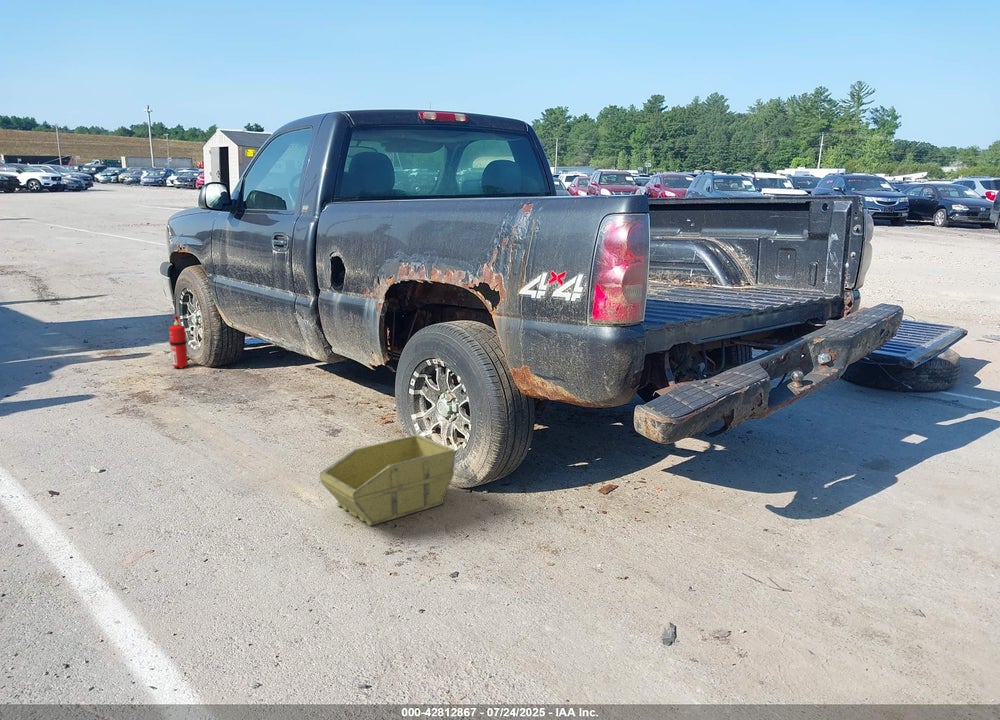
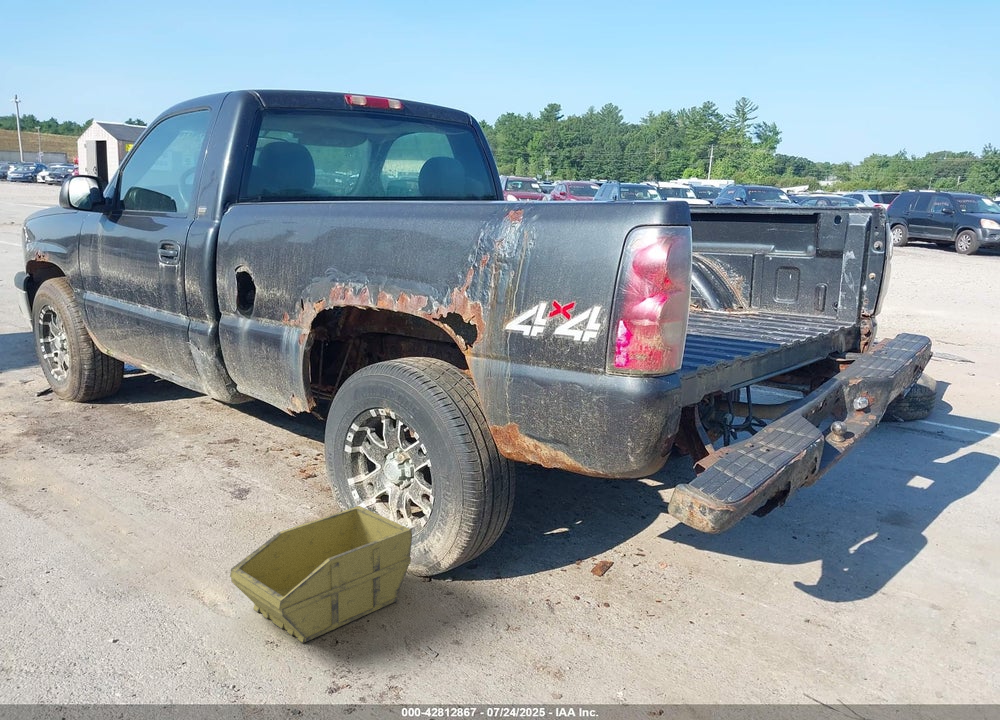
fire extinguisher: present [169,316,188,369] -> none [23,333,48,404]

